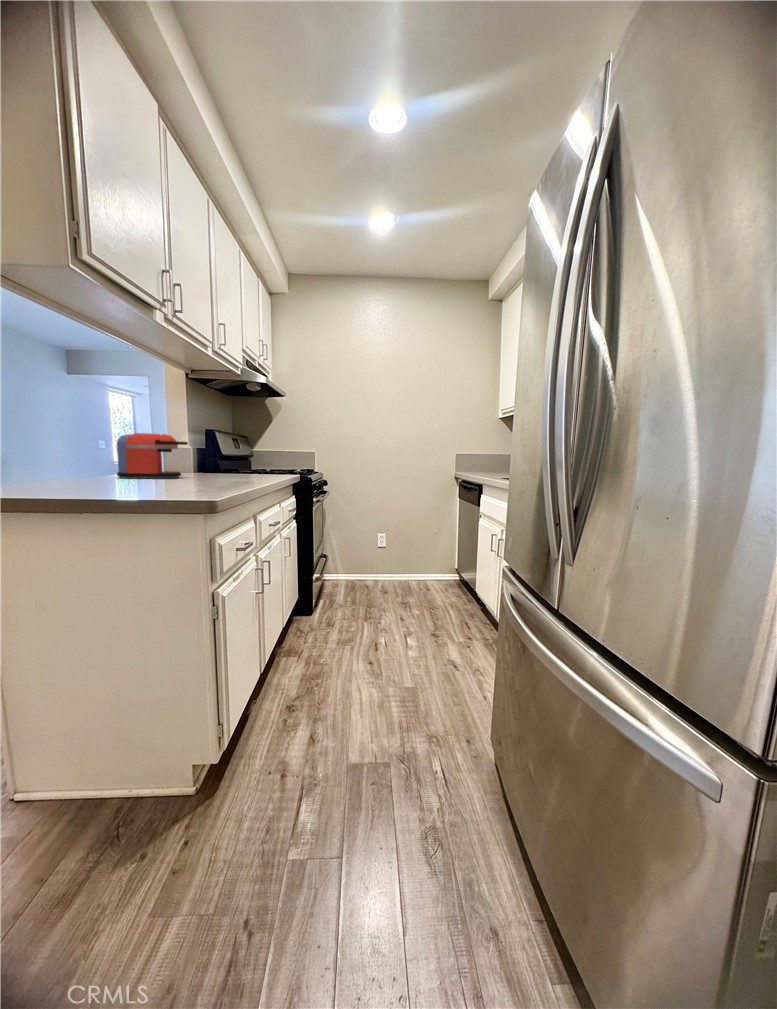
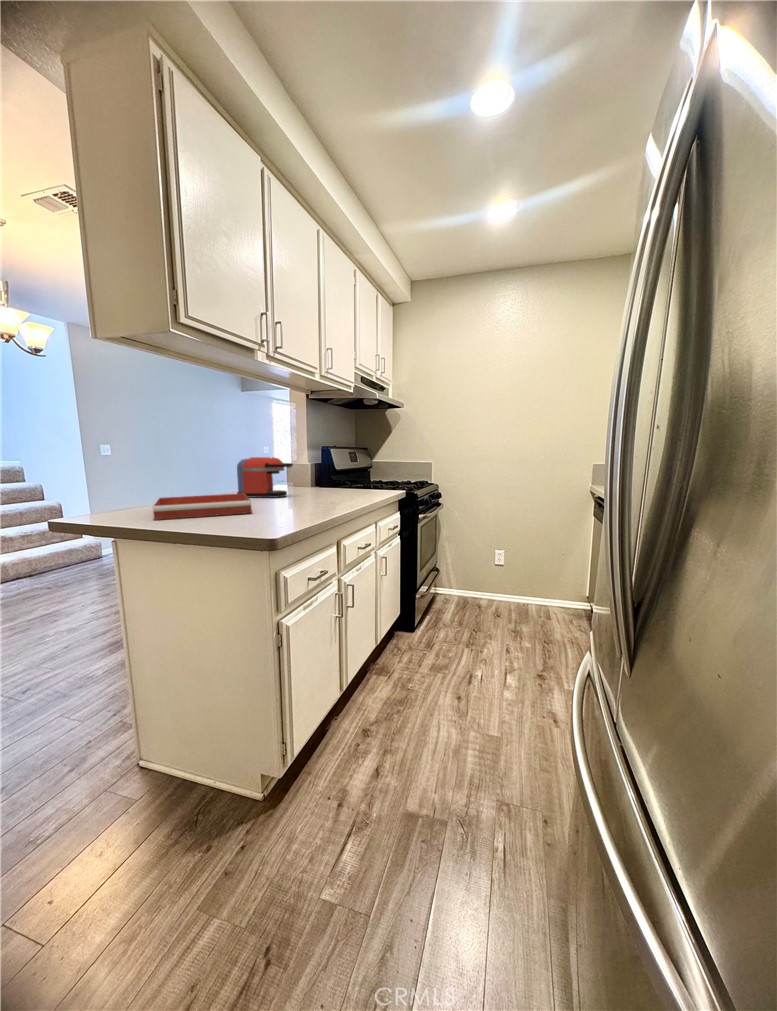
tray: none [22,470,160,494] -> present [153,493,252,520]

